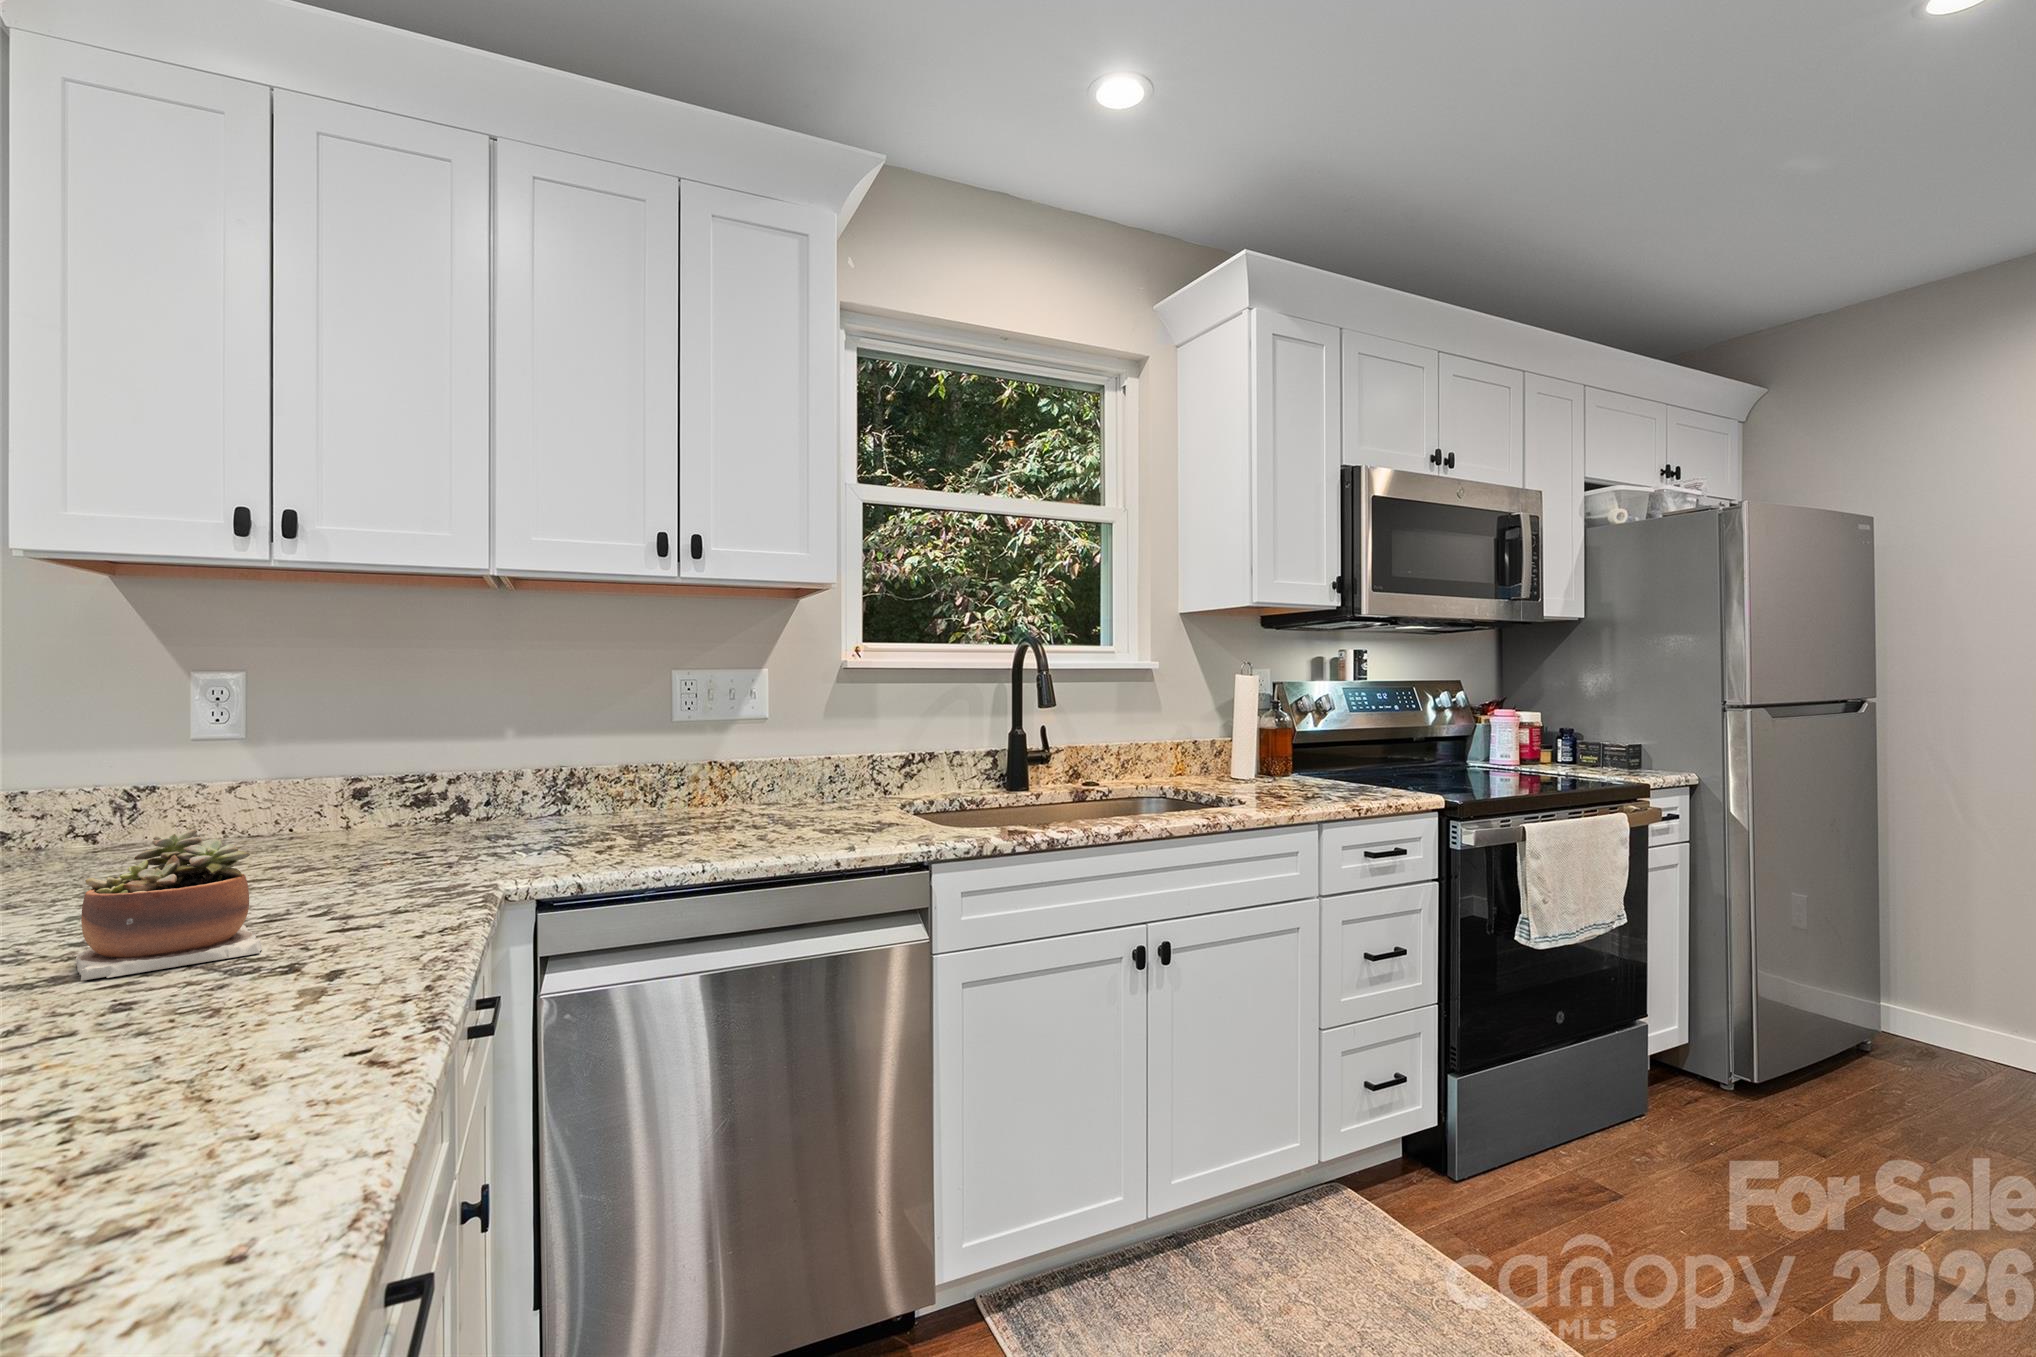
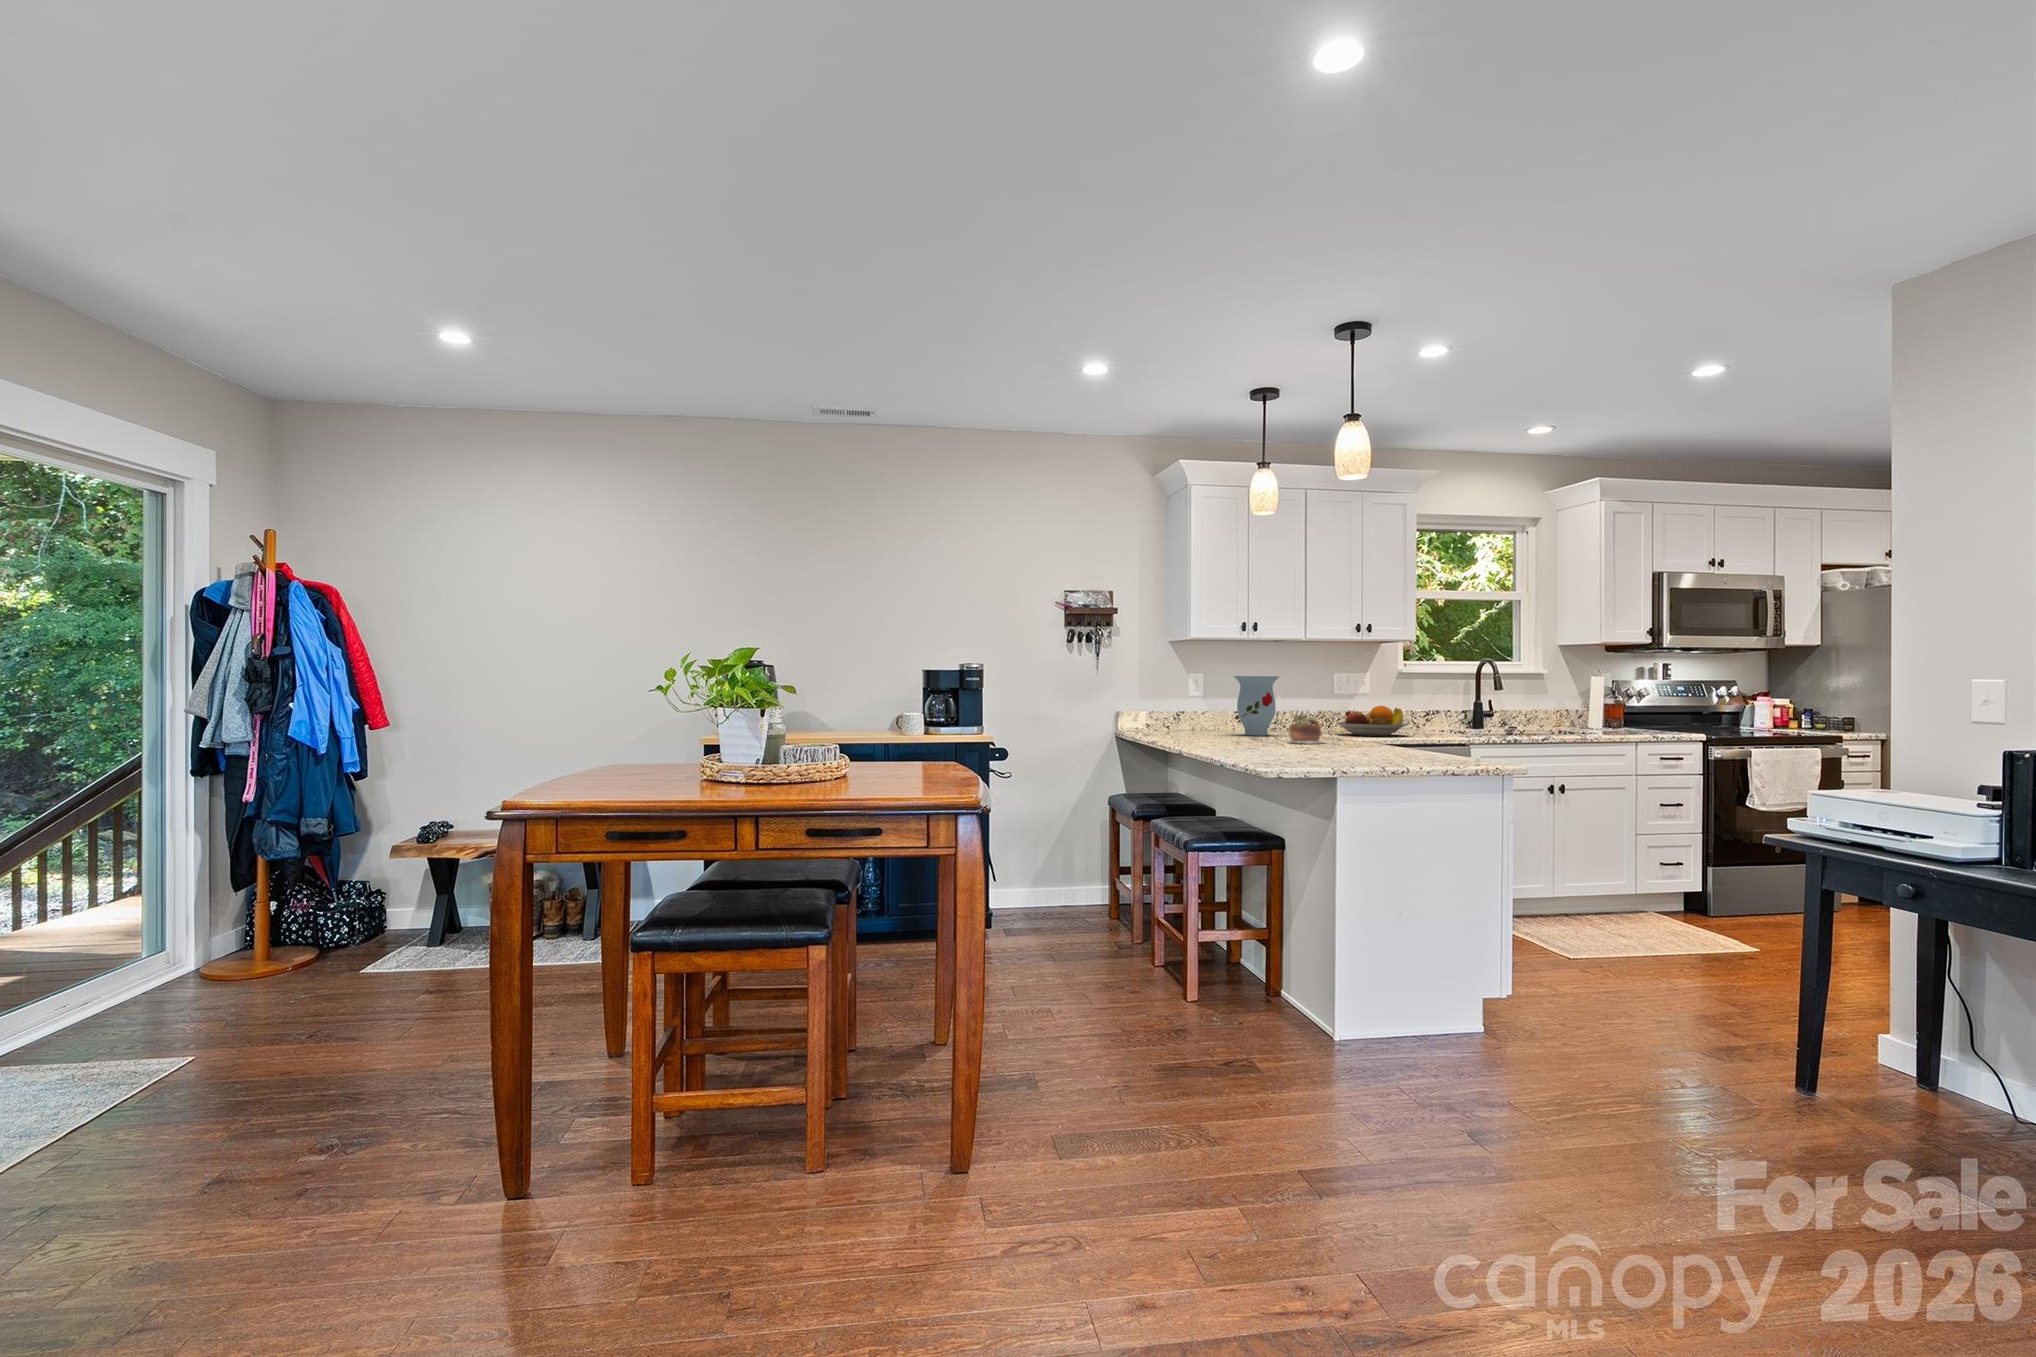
vase: none [224,680,392,867] -> present [1234,676,1279,736]
fruit bowl: none [587,759,785,846] -> present [1336,706,1408,736]

